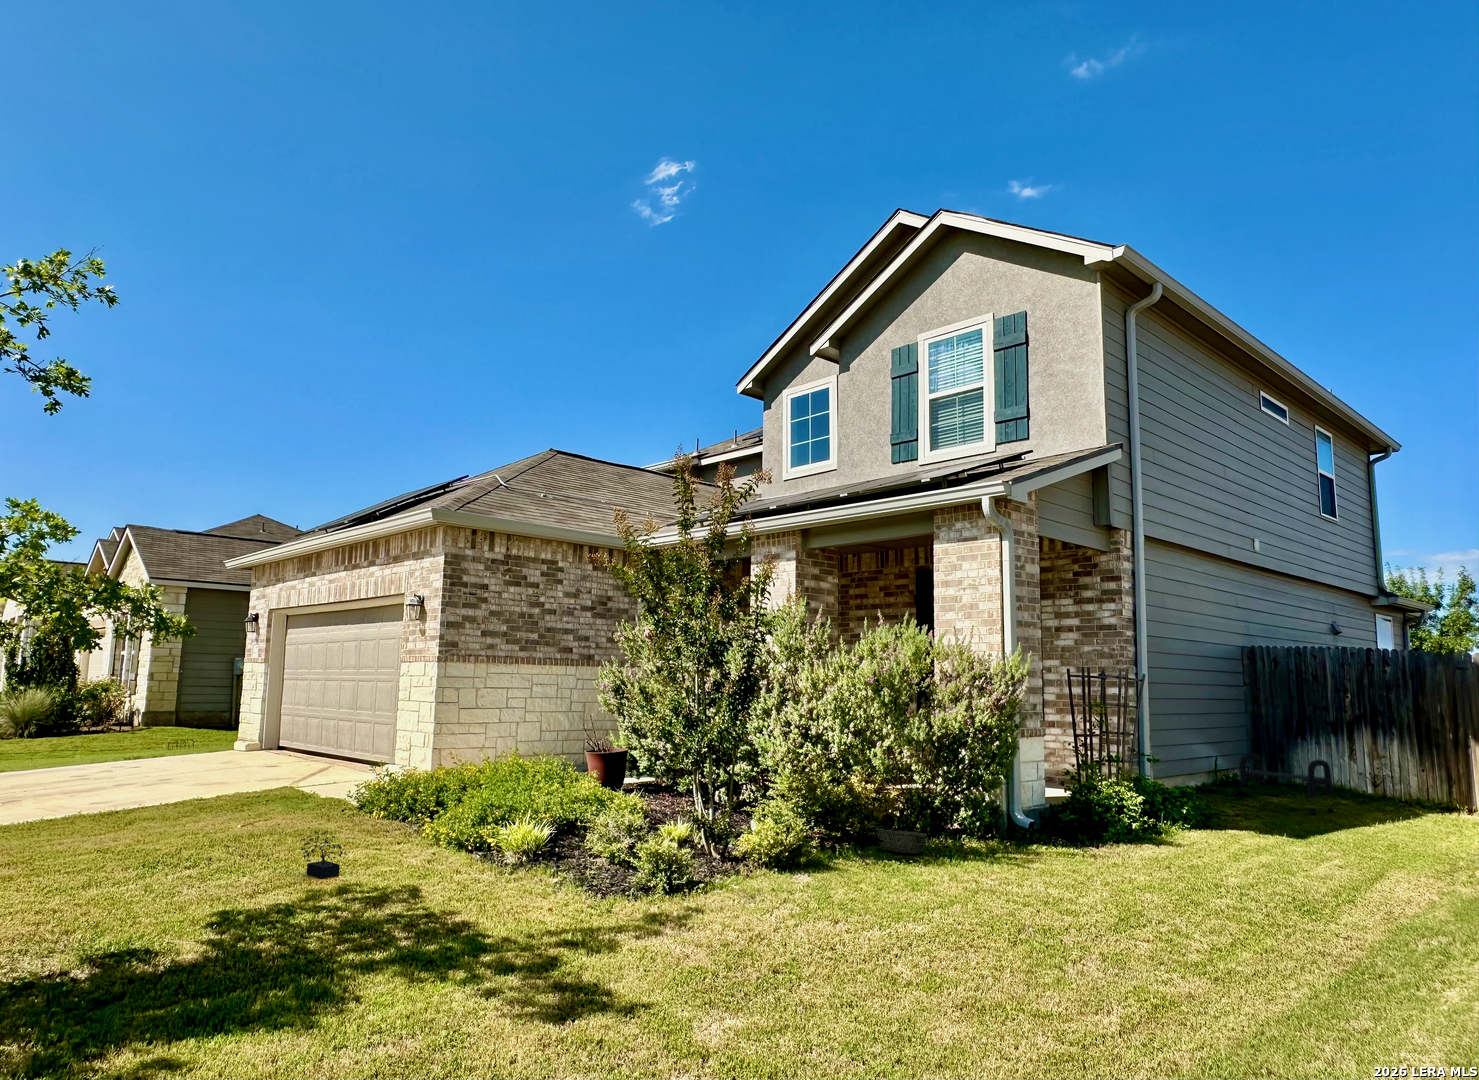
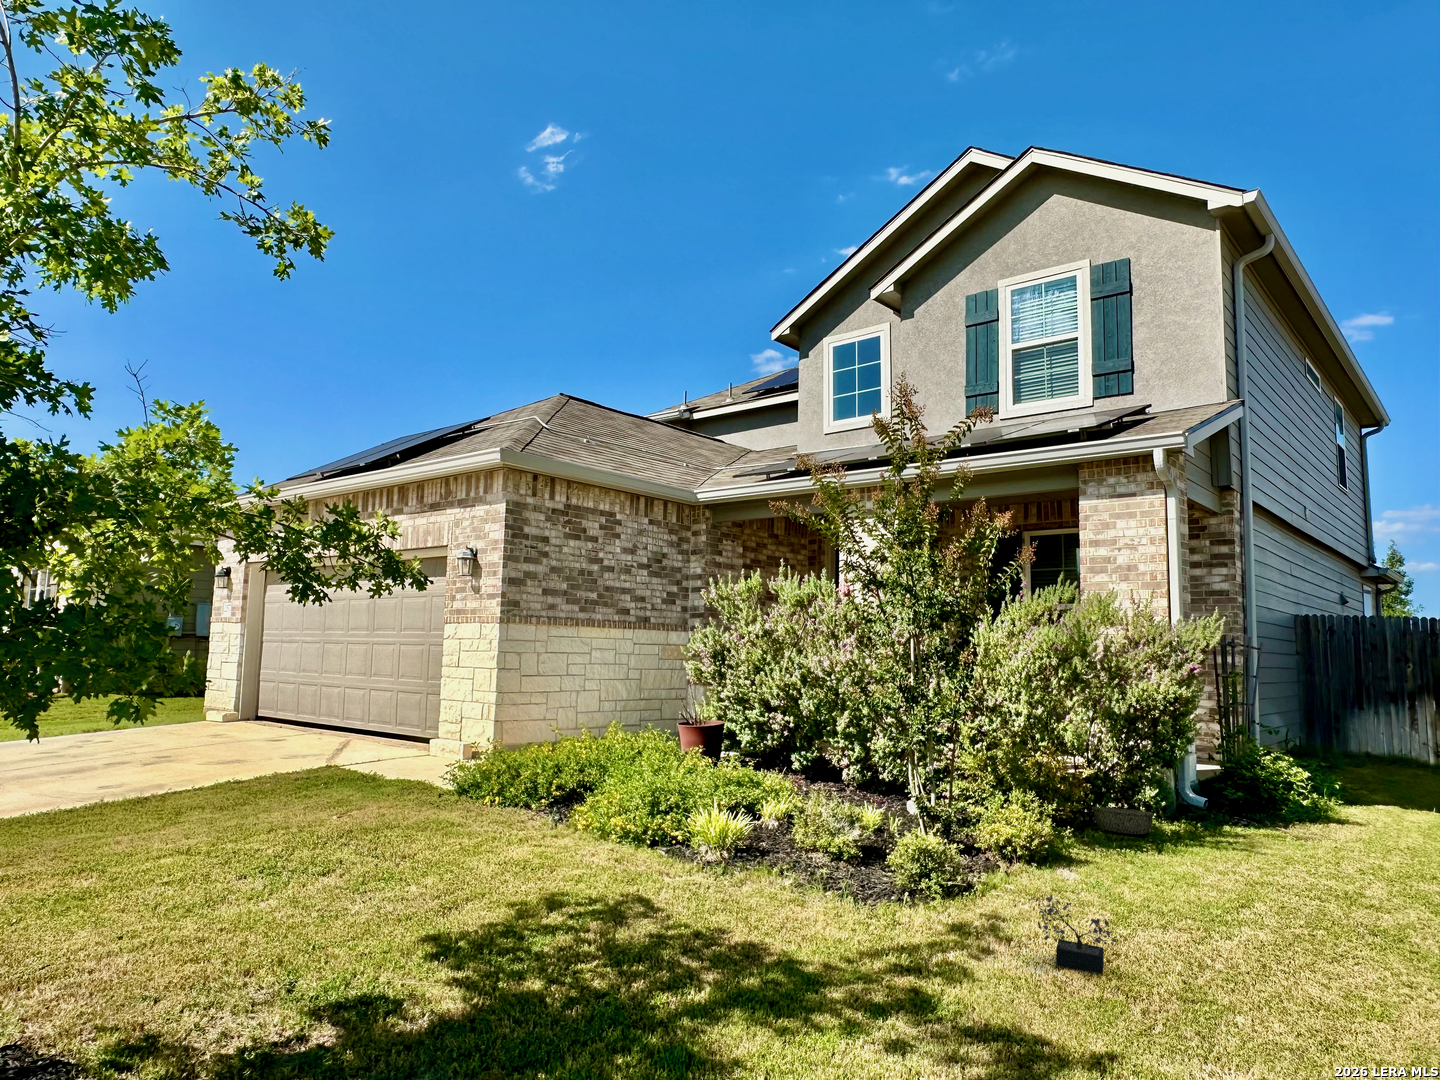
bench: present [1239,753,1334,815] -> none [1293,706,1385,766]
decorative plant: present [300,831,346,879] -> present [1038,895,1116,974]

